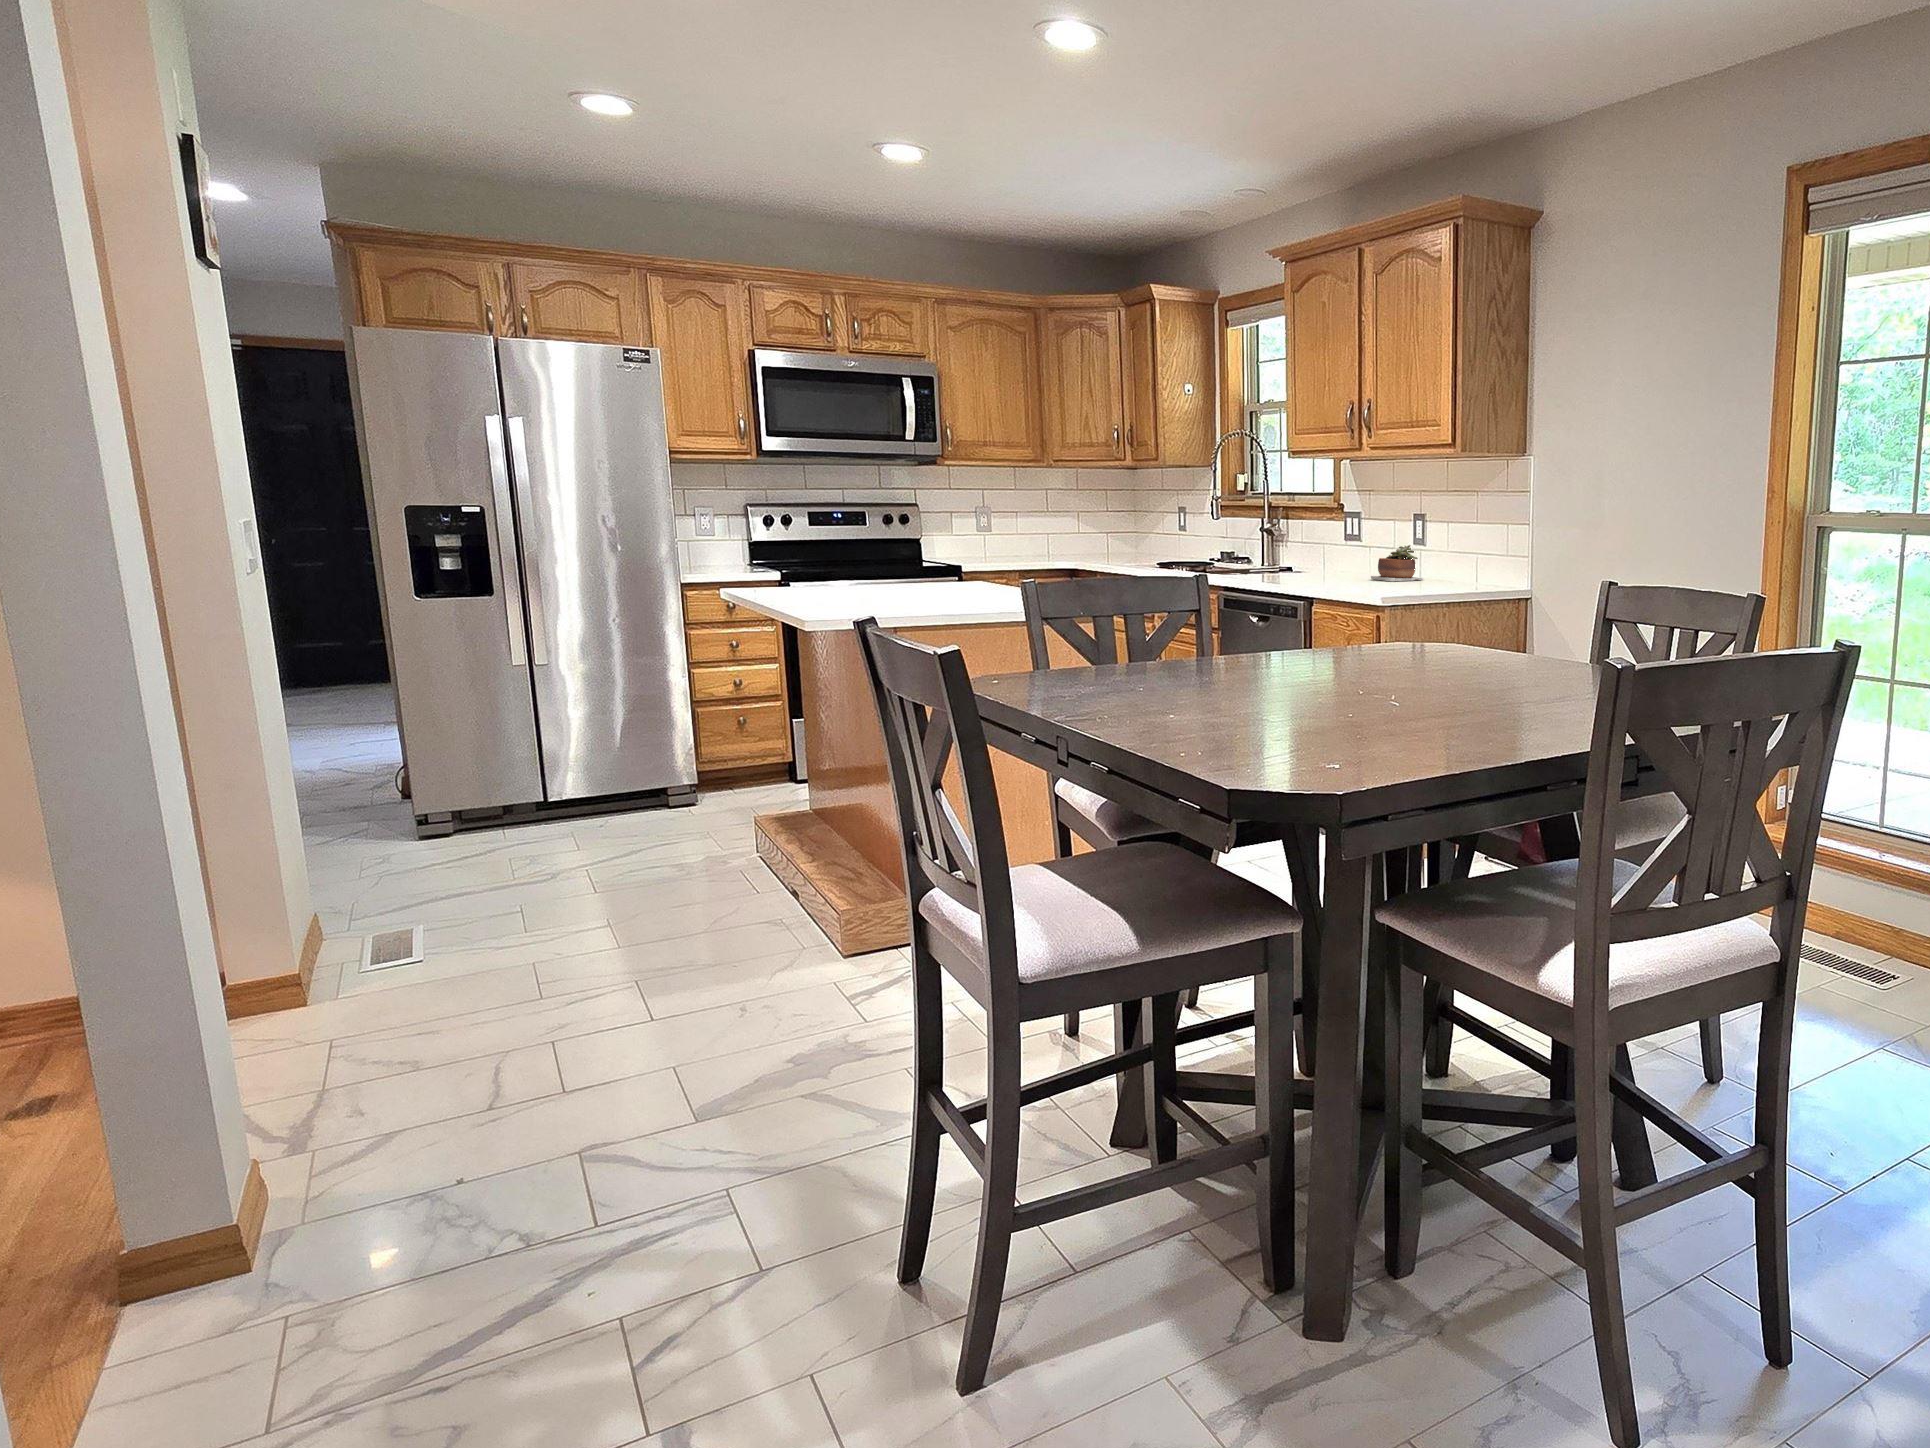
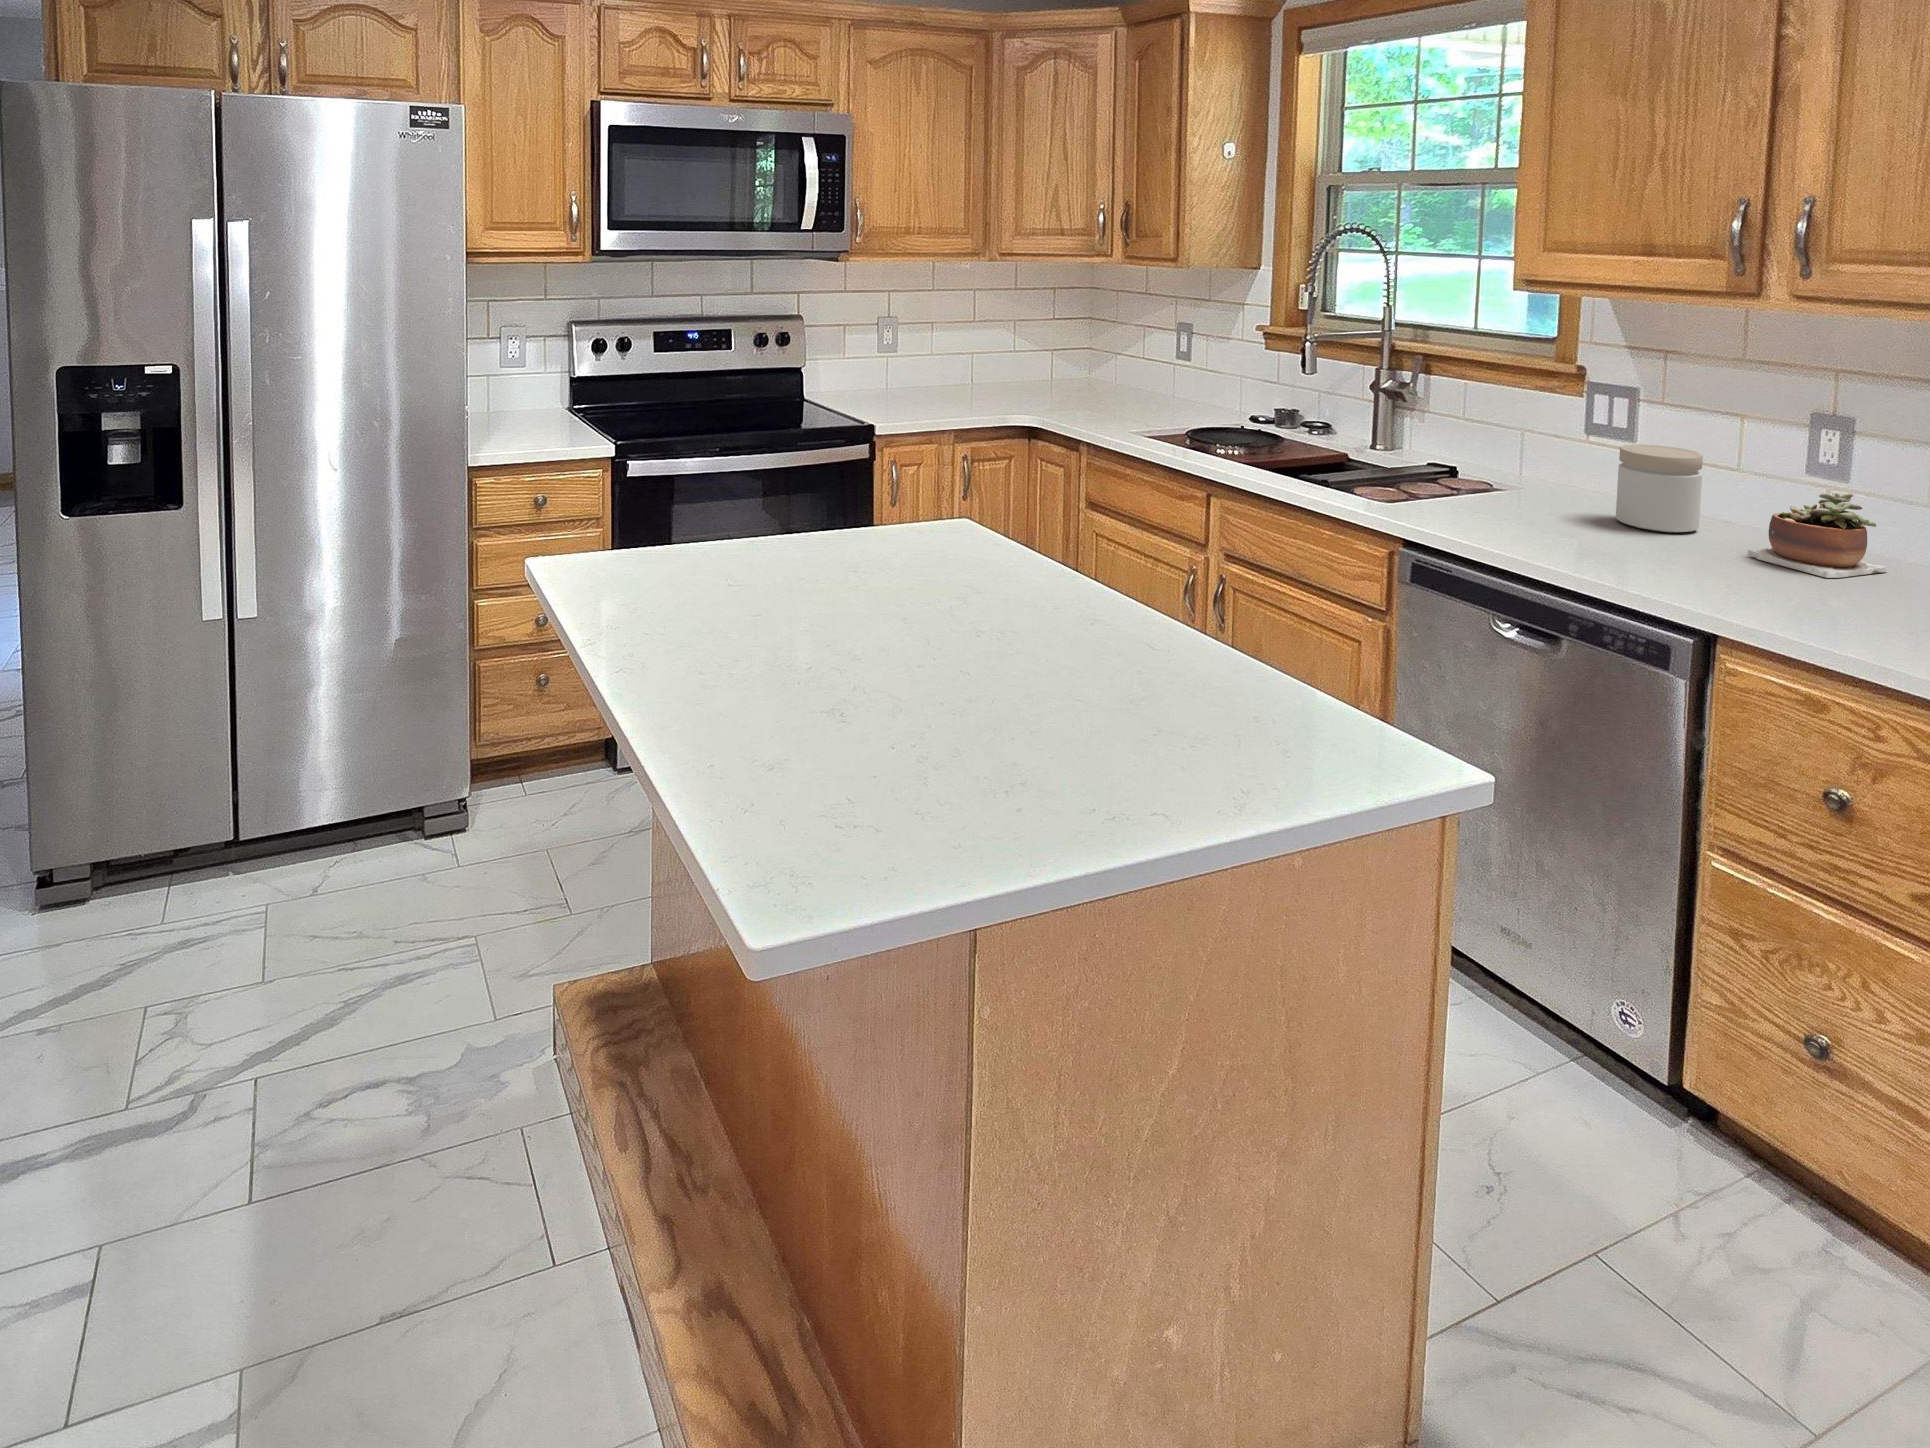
jar: none [1334,536,1370,576] -> present [1616,445,1703,532]

